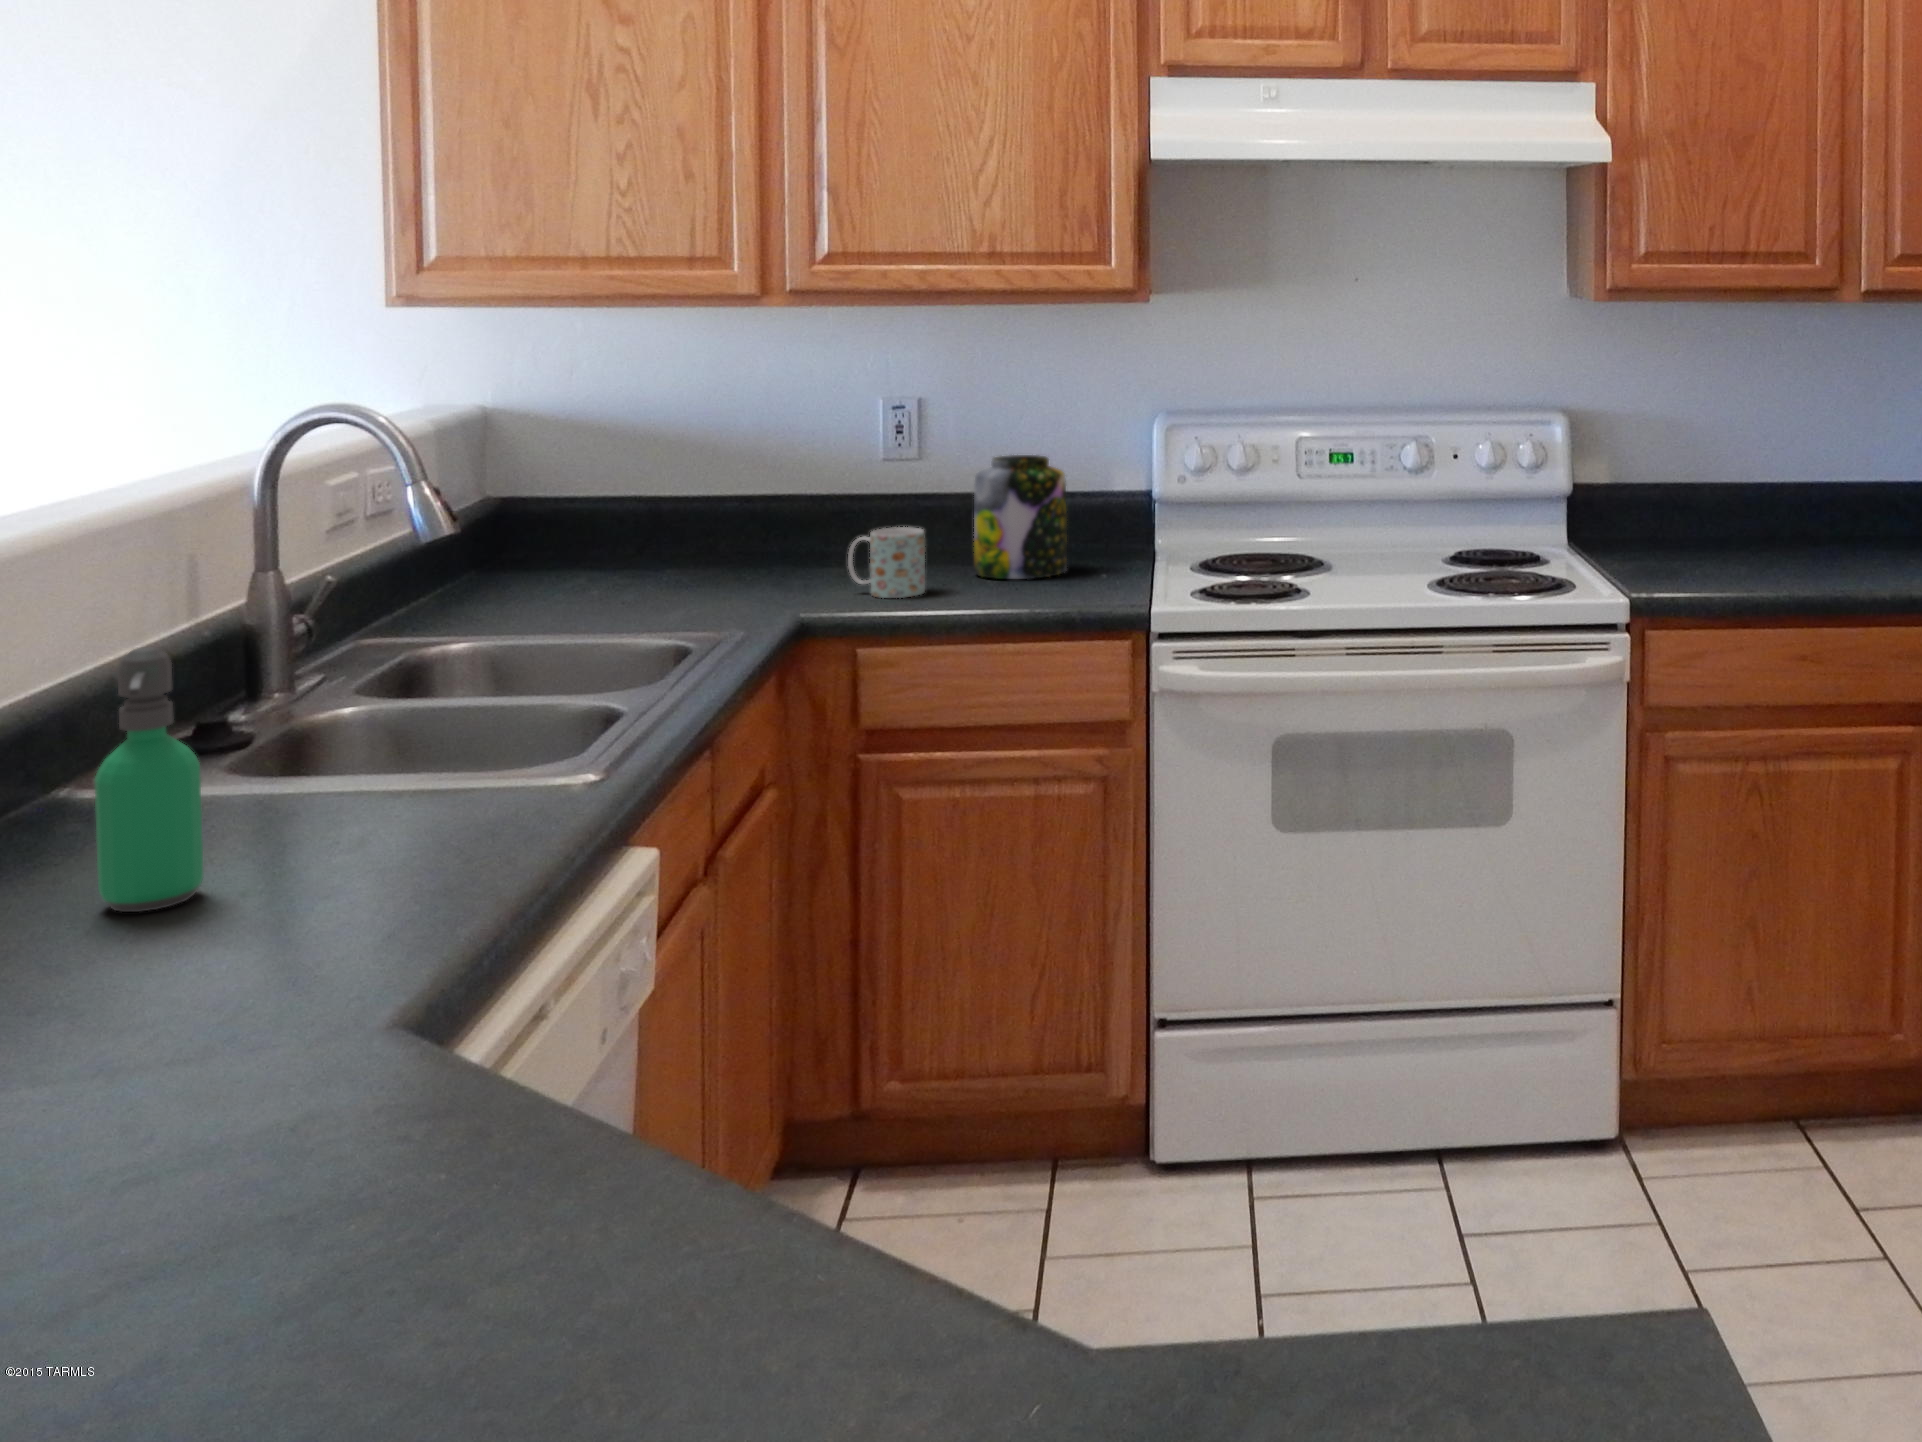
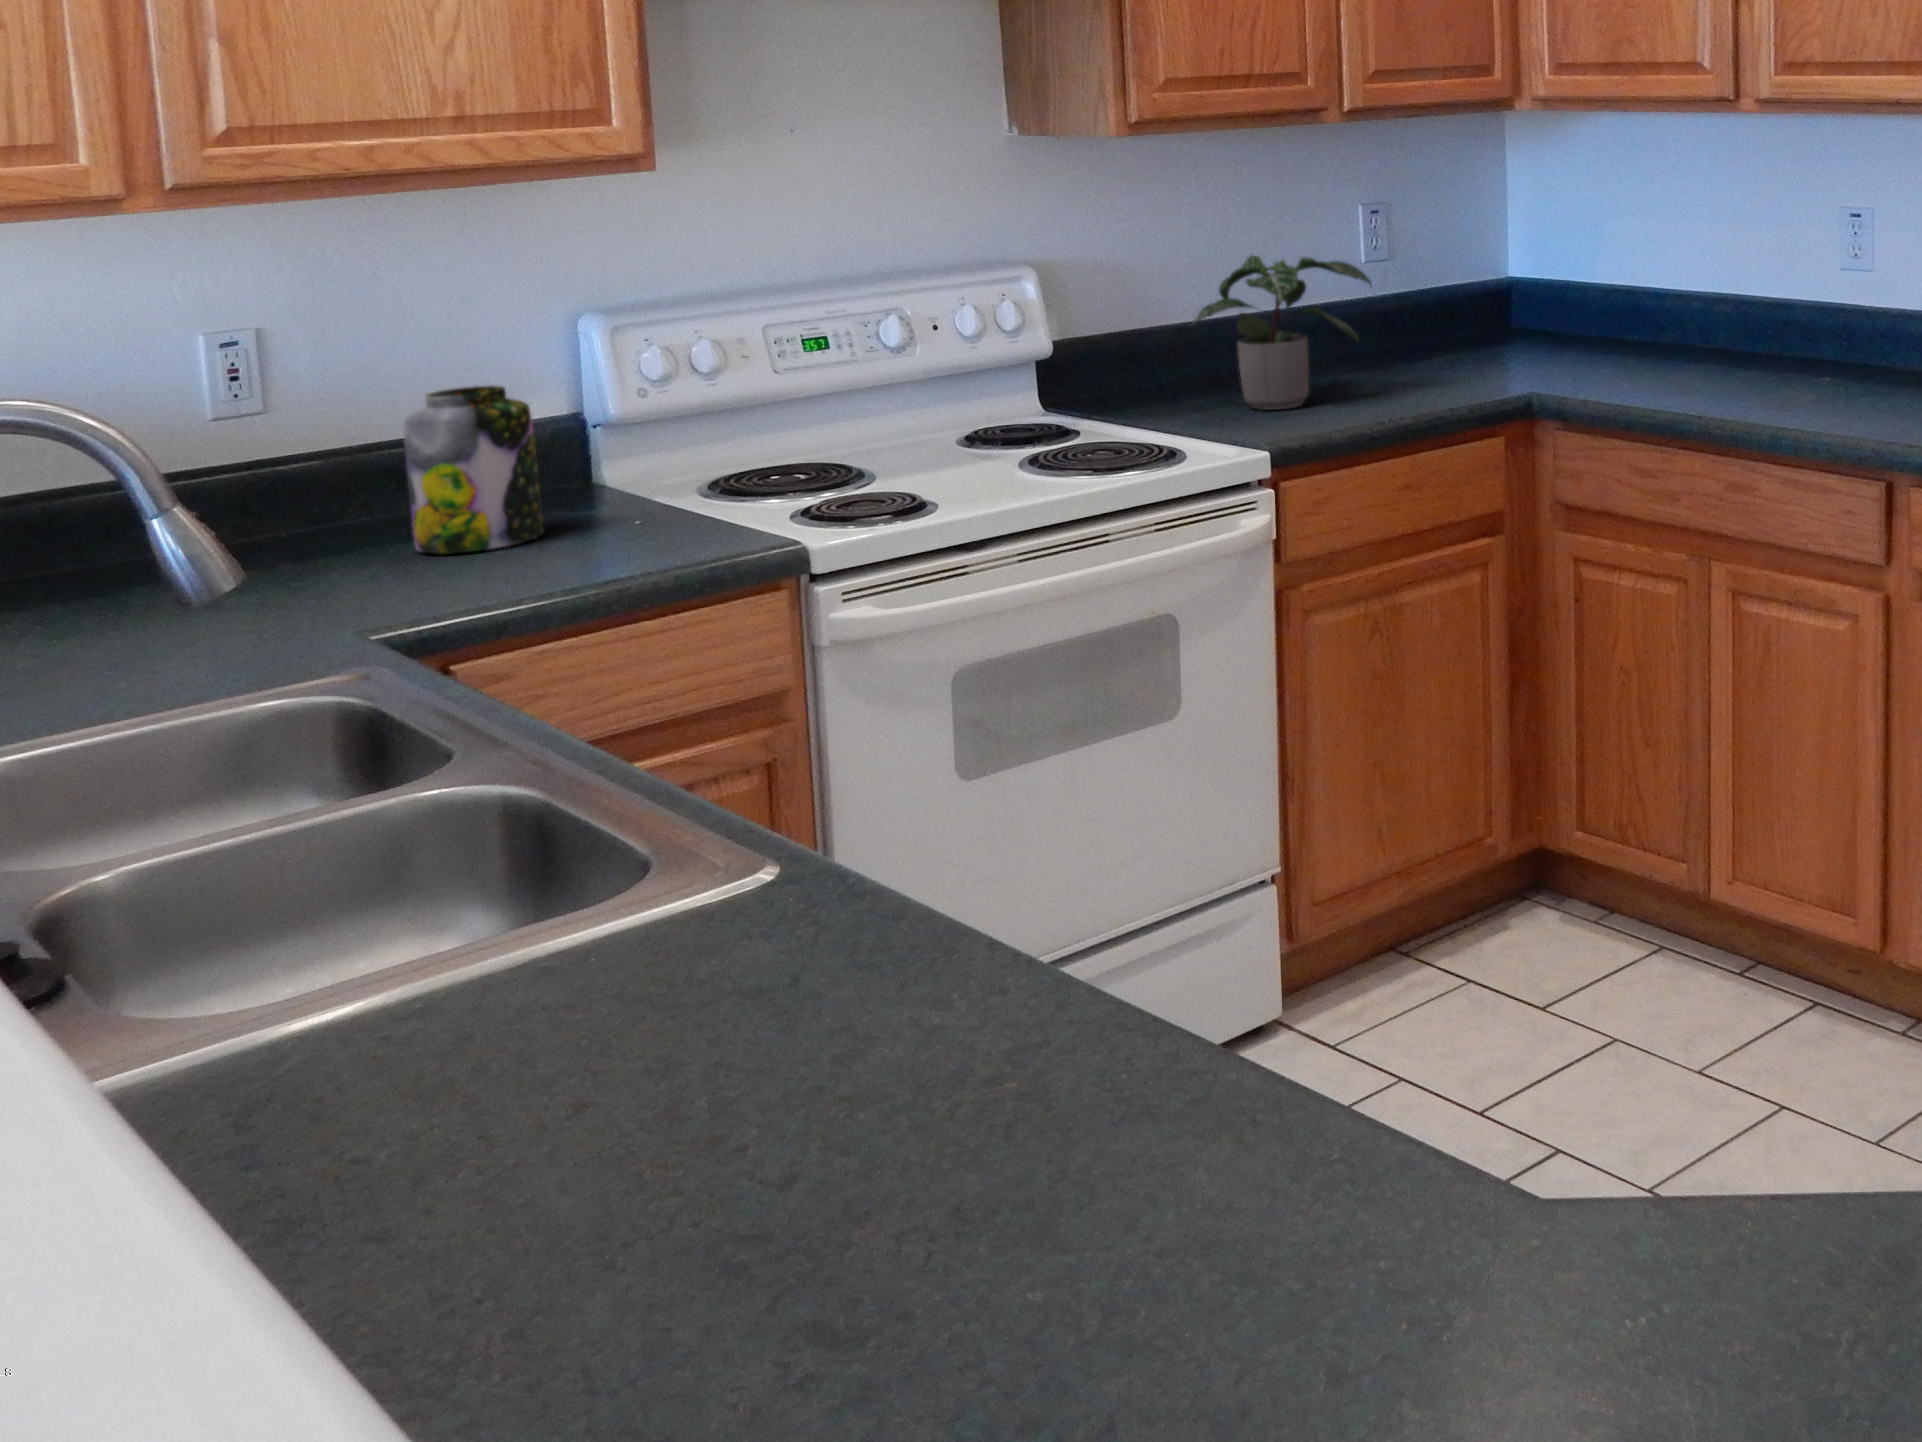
potted plant: none [1678,421,1857,572] -> present [1192,255,1371,410]
mug: present [848,527,925,598] -> none [297,497,418,597]
soap dispenser: present [95,647,203,912] -> none [365,705,535,1125]

